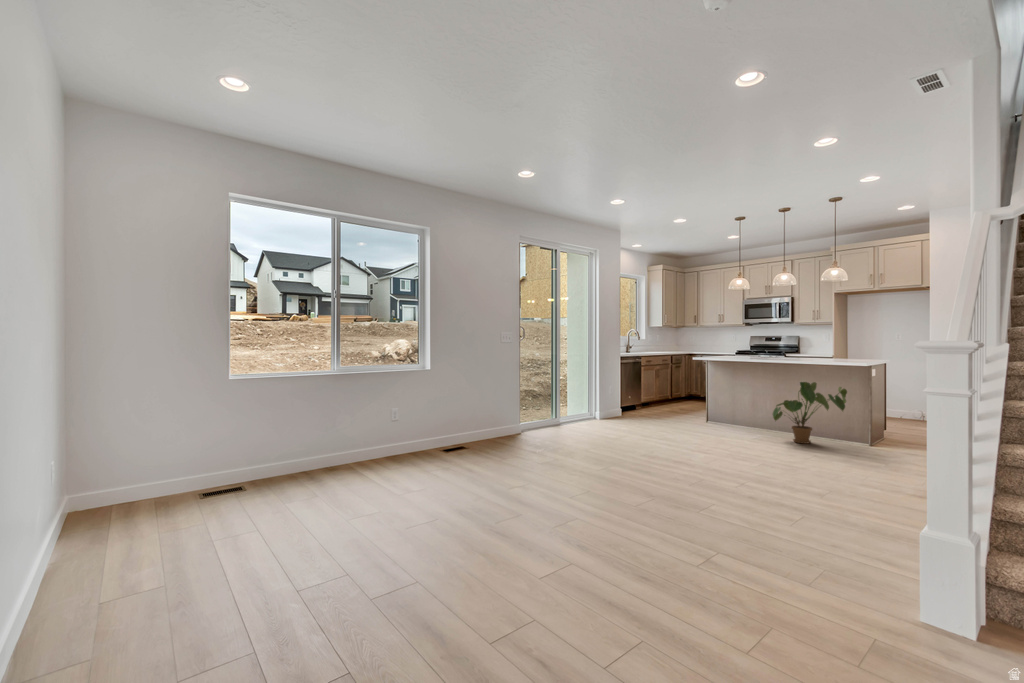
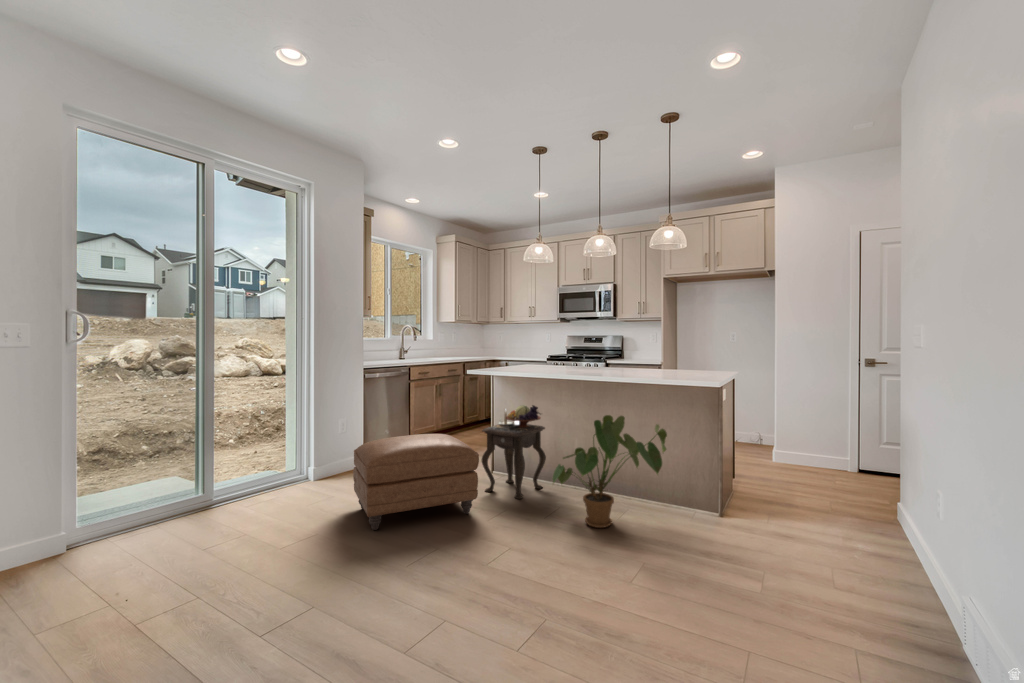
side table: none [716,376,758,432] -> present [482,405,546,499]
ottoman: none [645,392,724,437] -> present [353,434,479,530]

